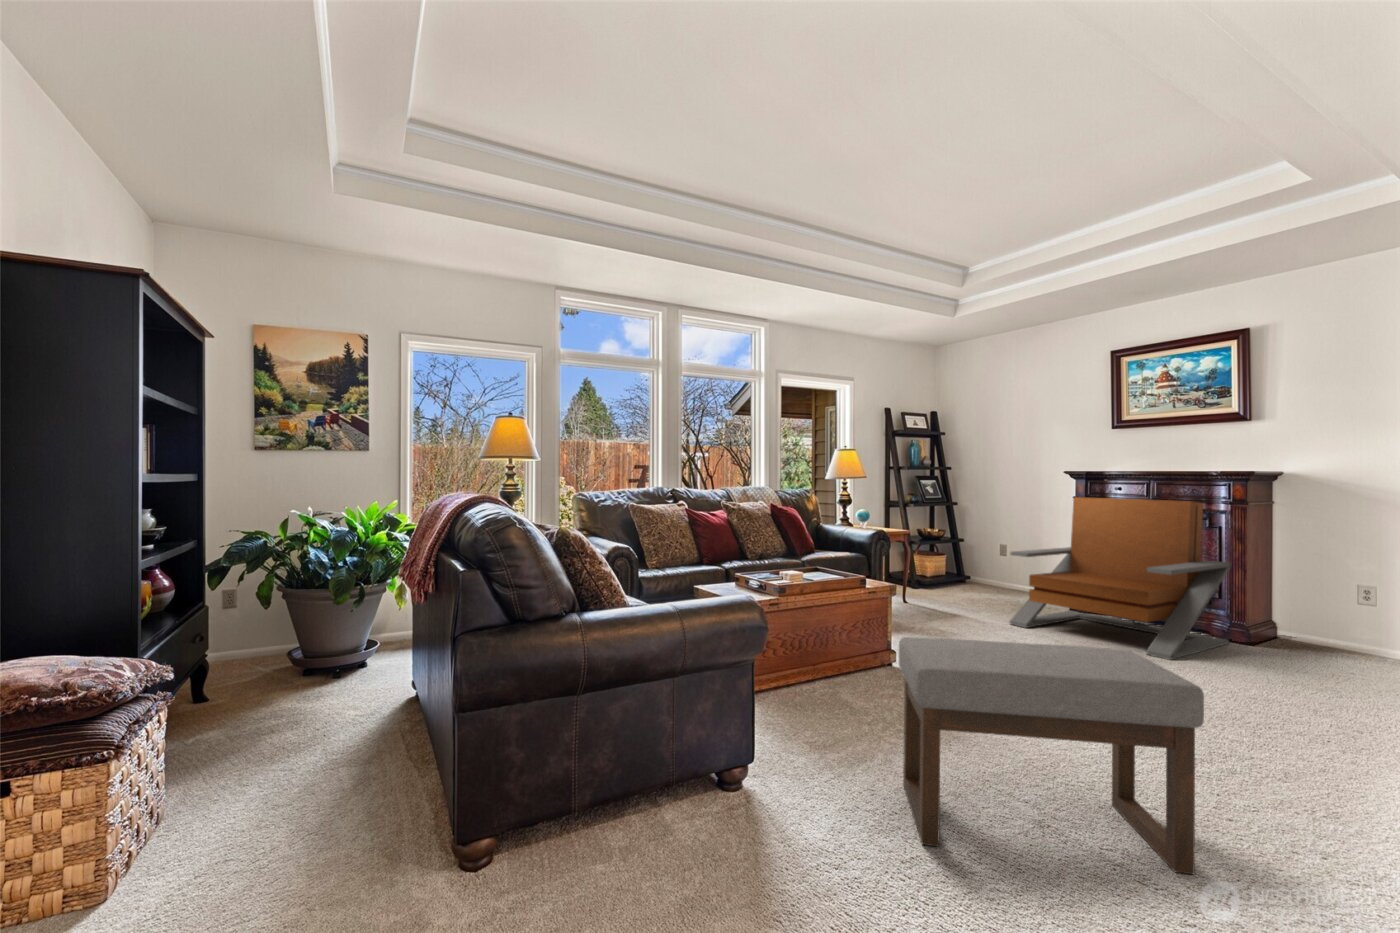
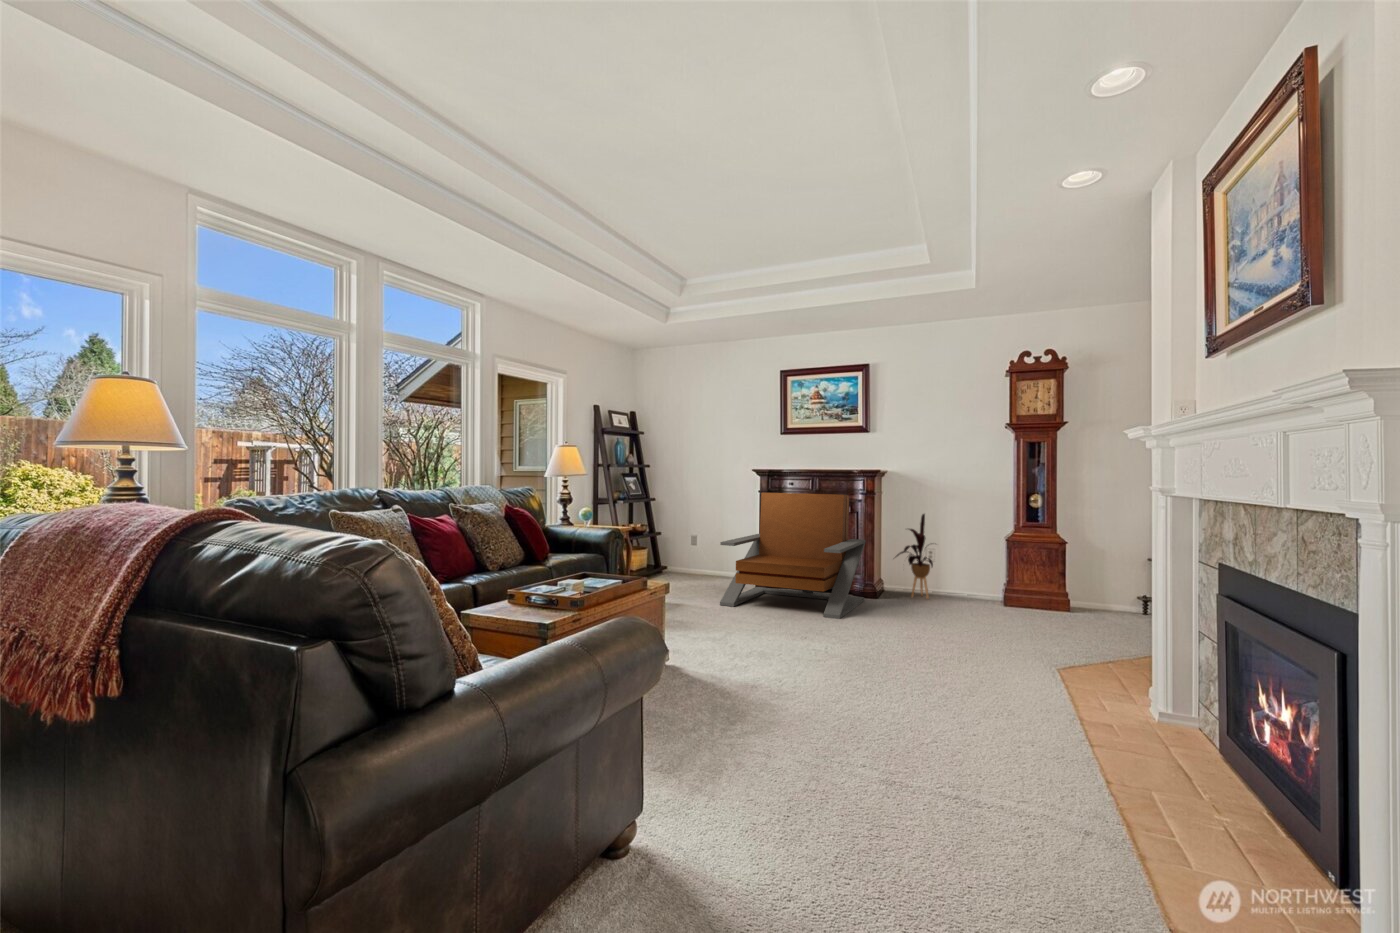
house plant: none [1280,531,1369,655] -> present [896,514,933,598]
ottoman: present [899,637,1204,874] -> none [730,621,947,810]

